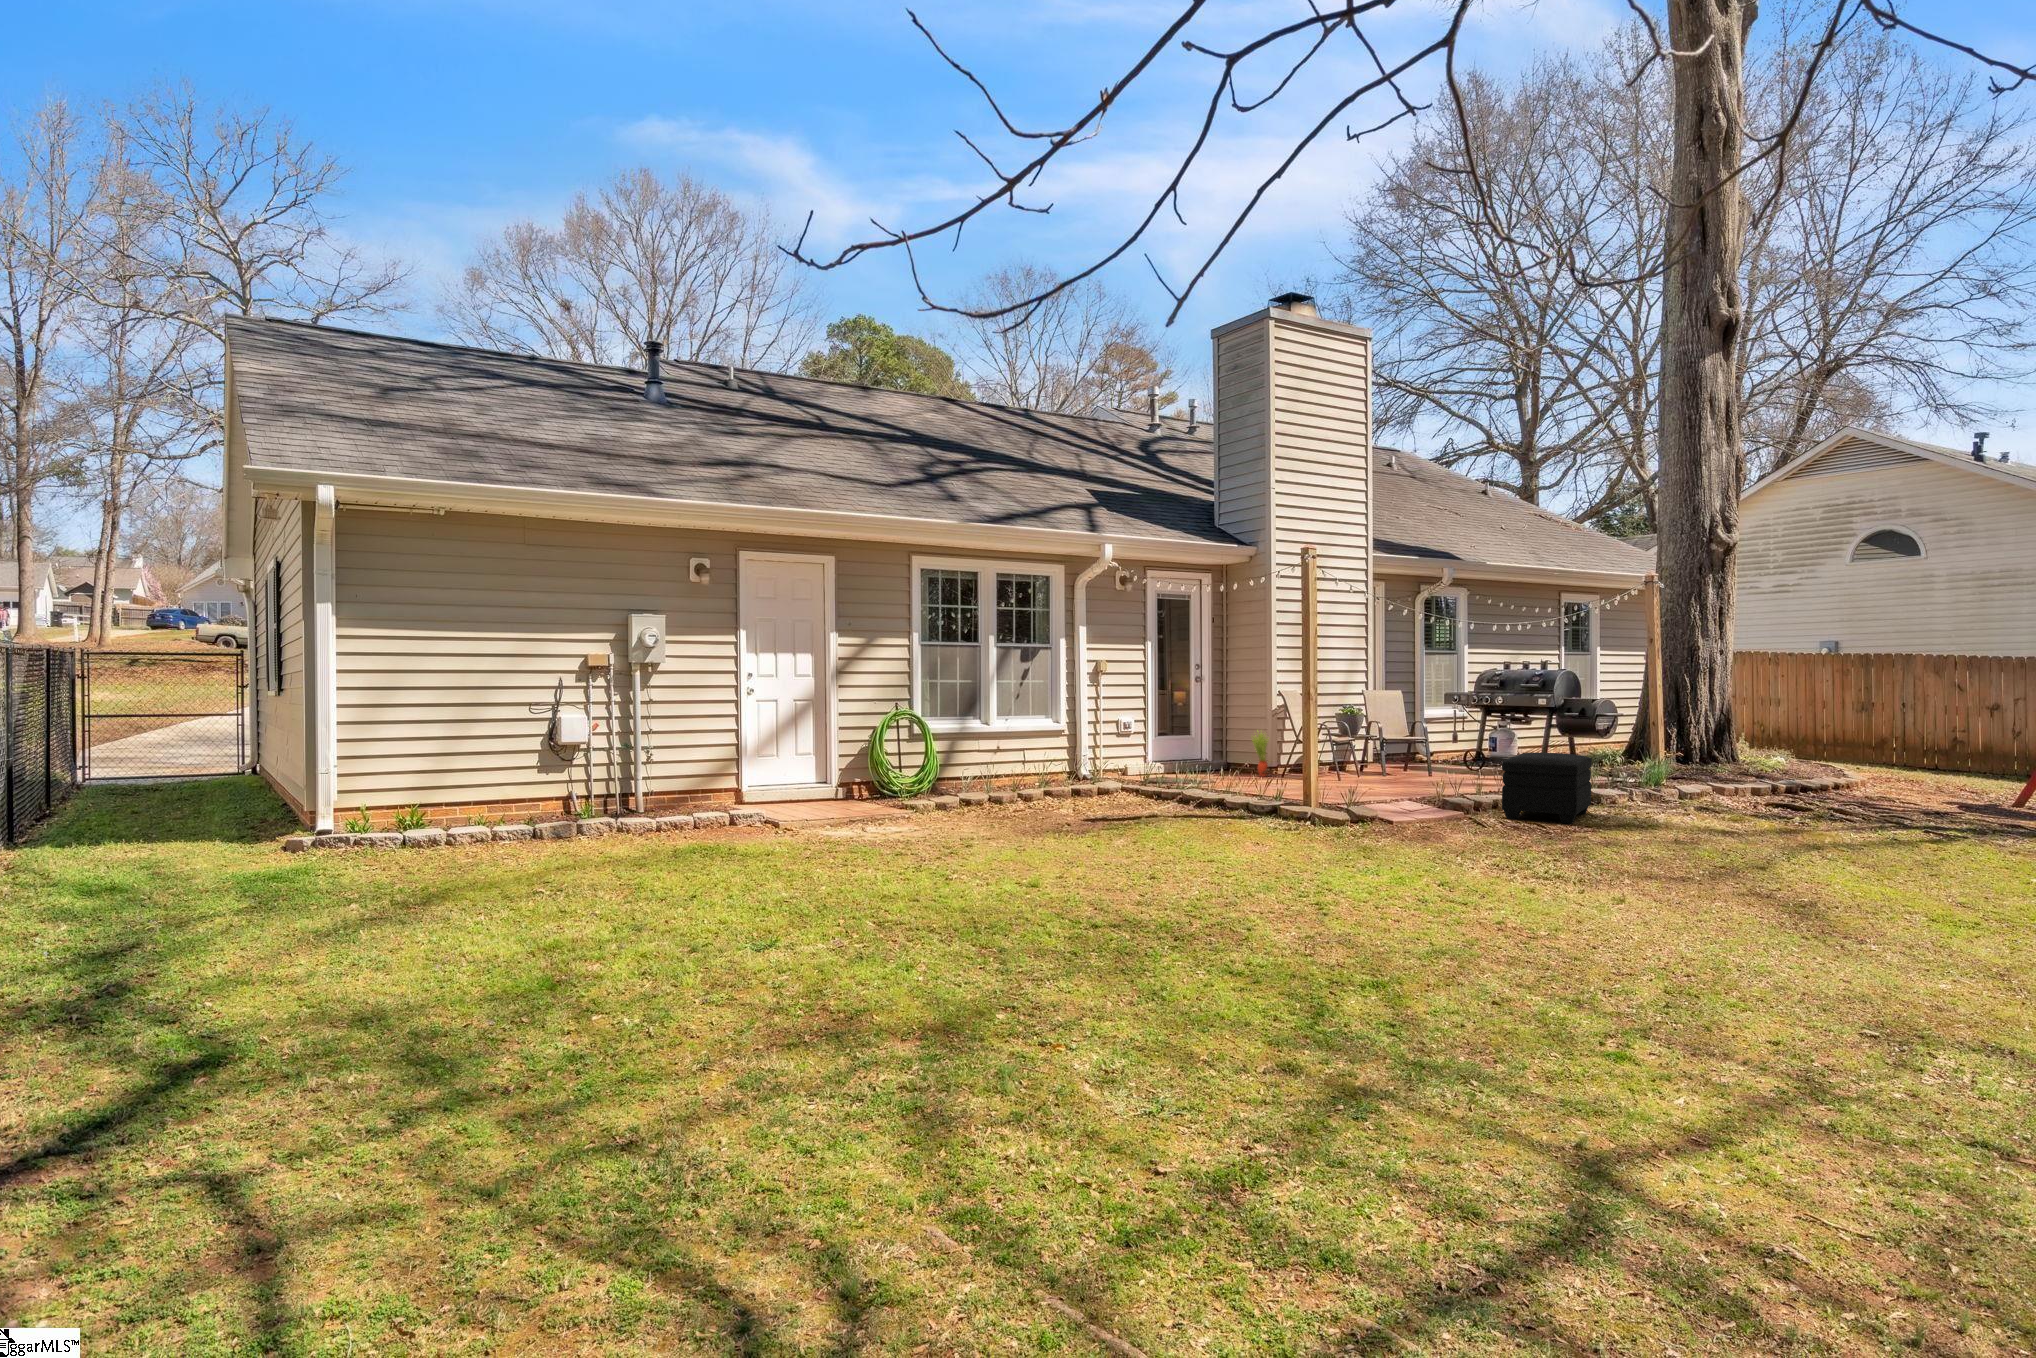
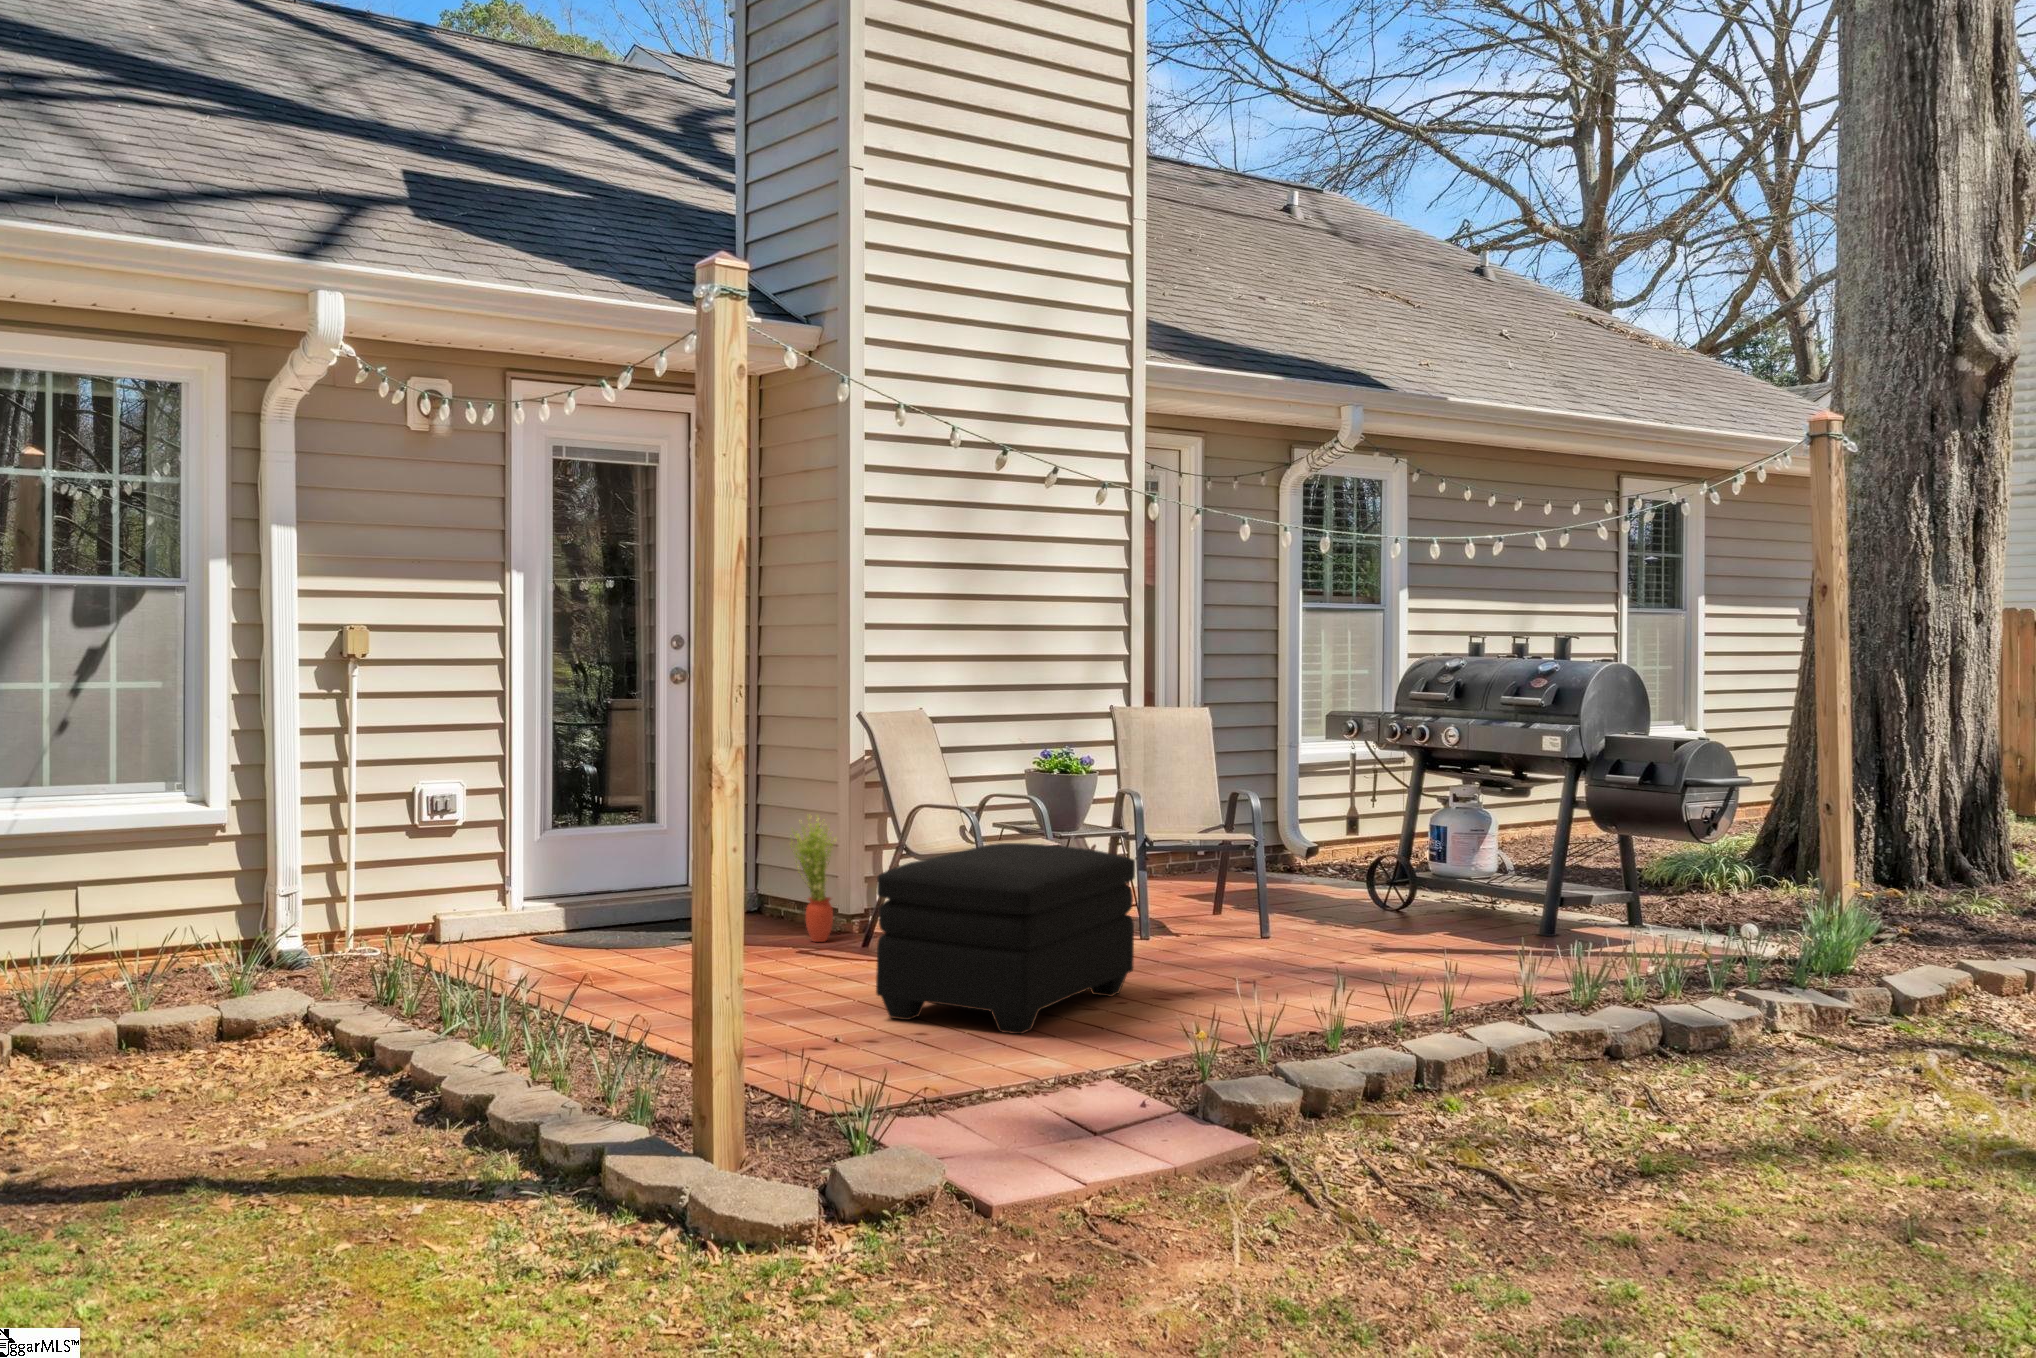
ottoman: present [1502,753,1592,824] -> present [876,843,1135,1034]

